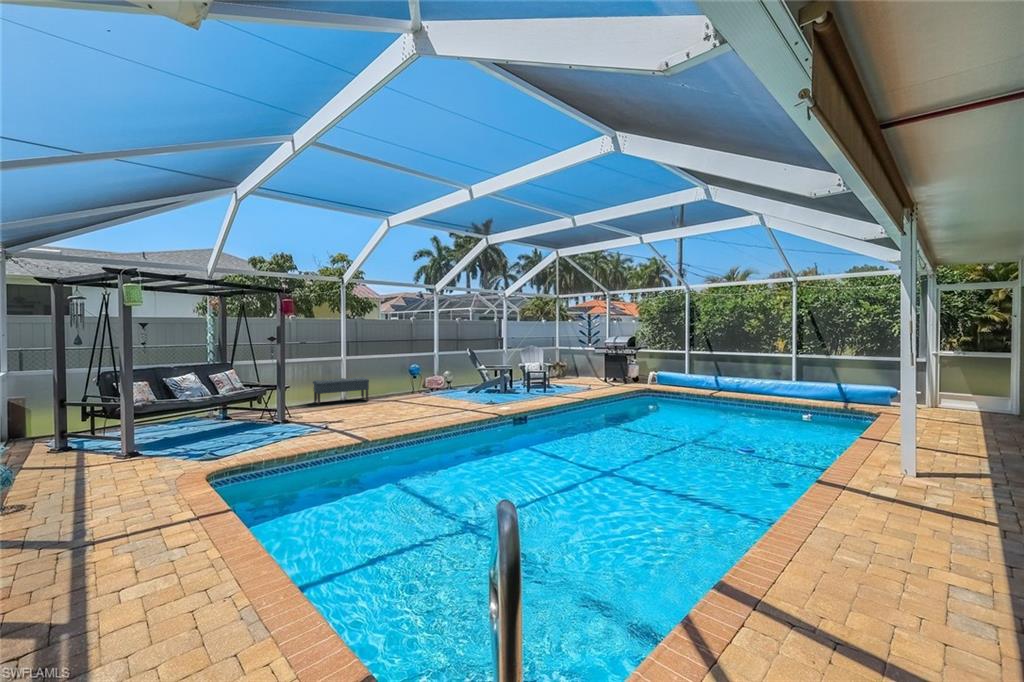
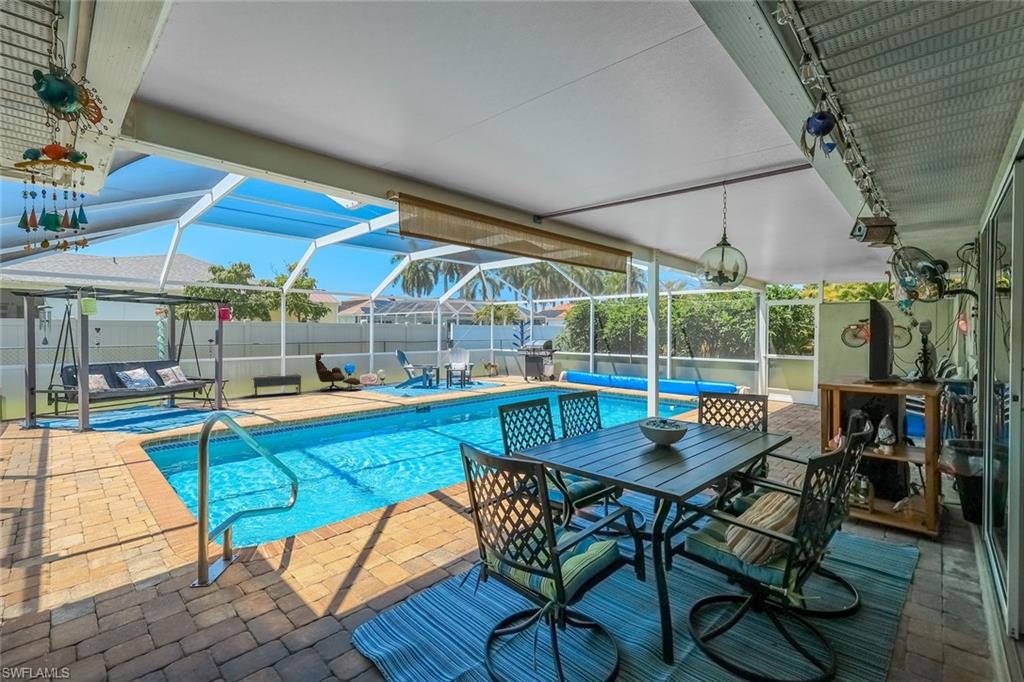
lounge chair: none [382,352,432,397] -> present [315,353,360,391]

